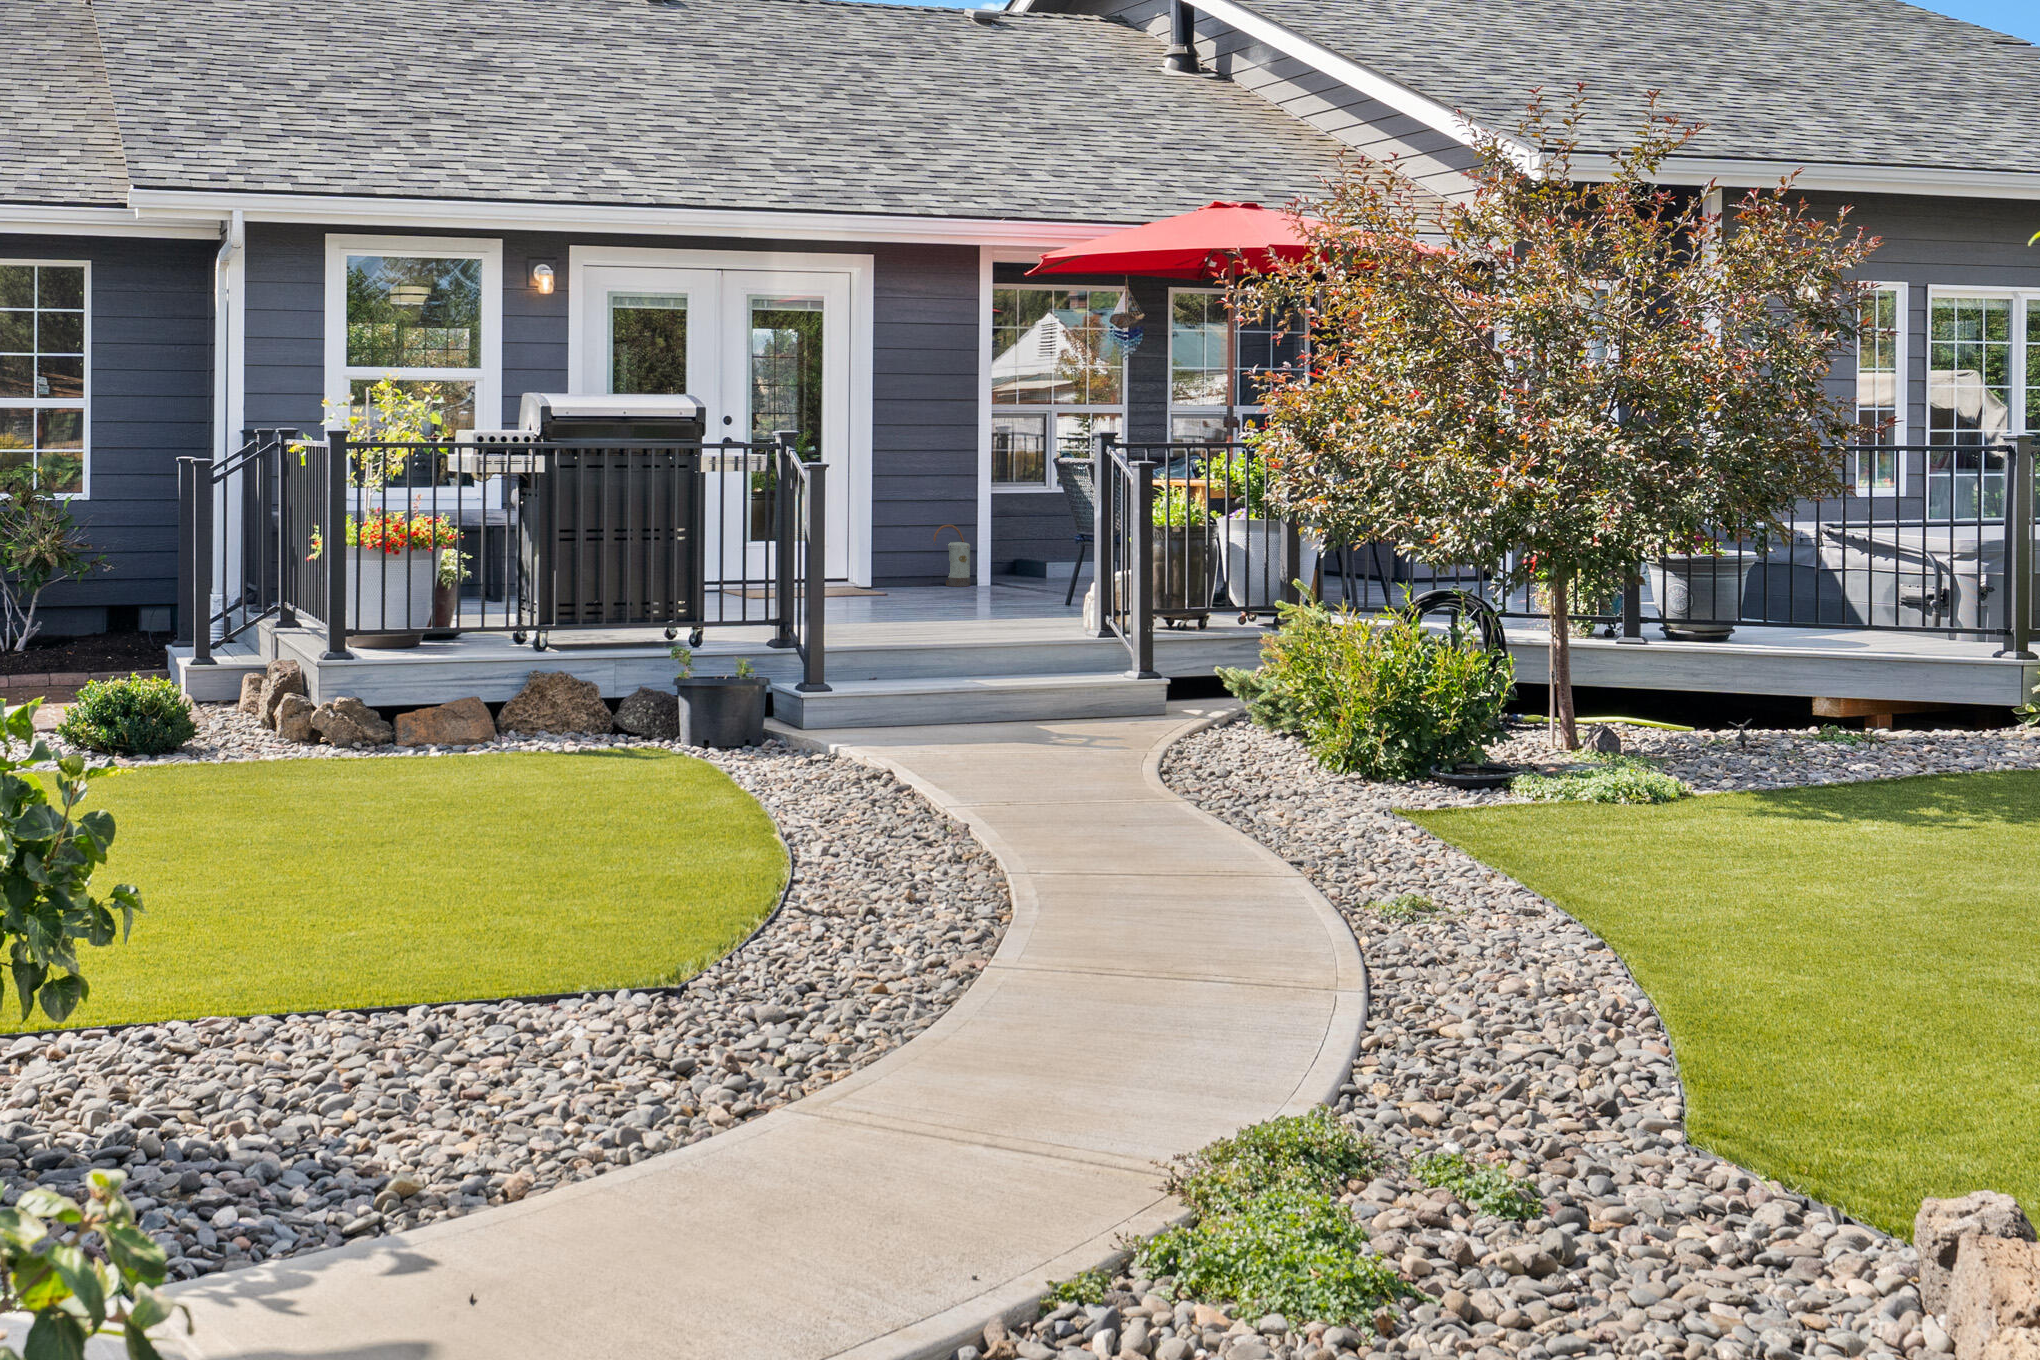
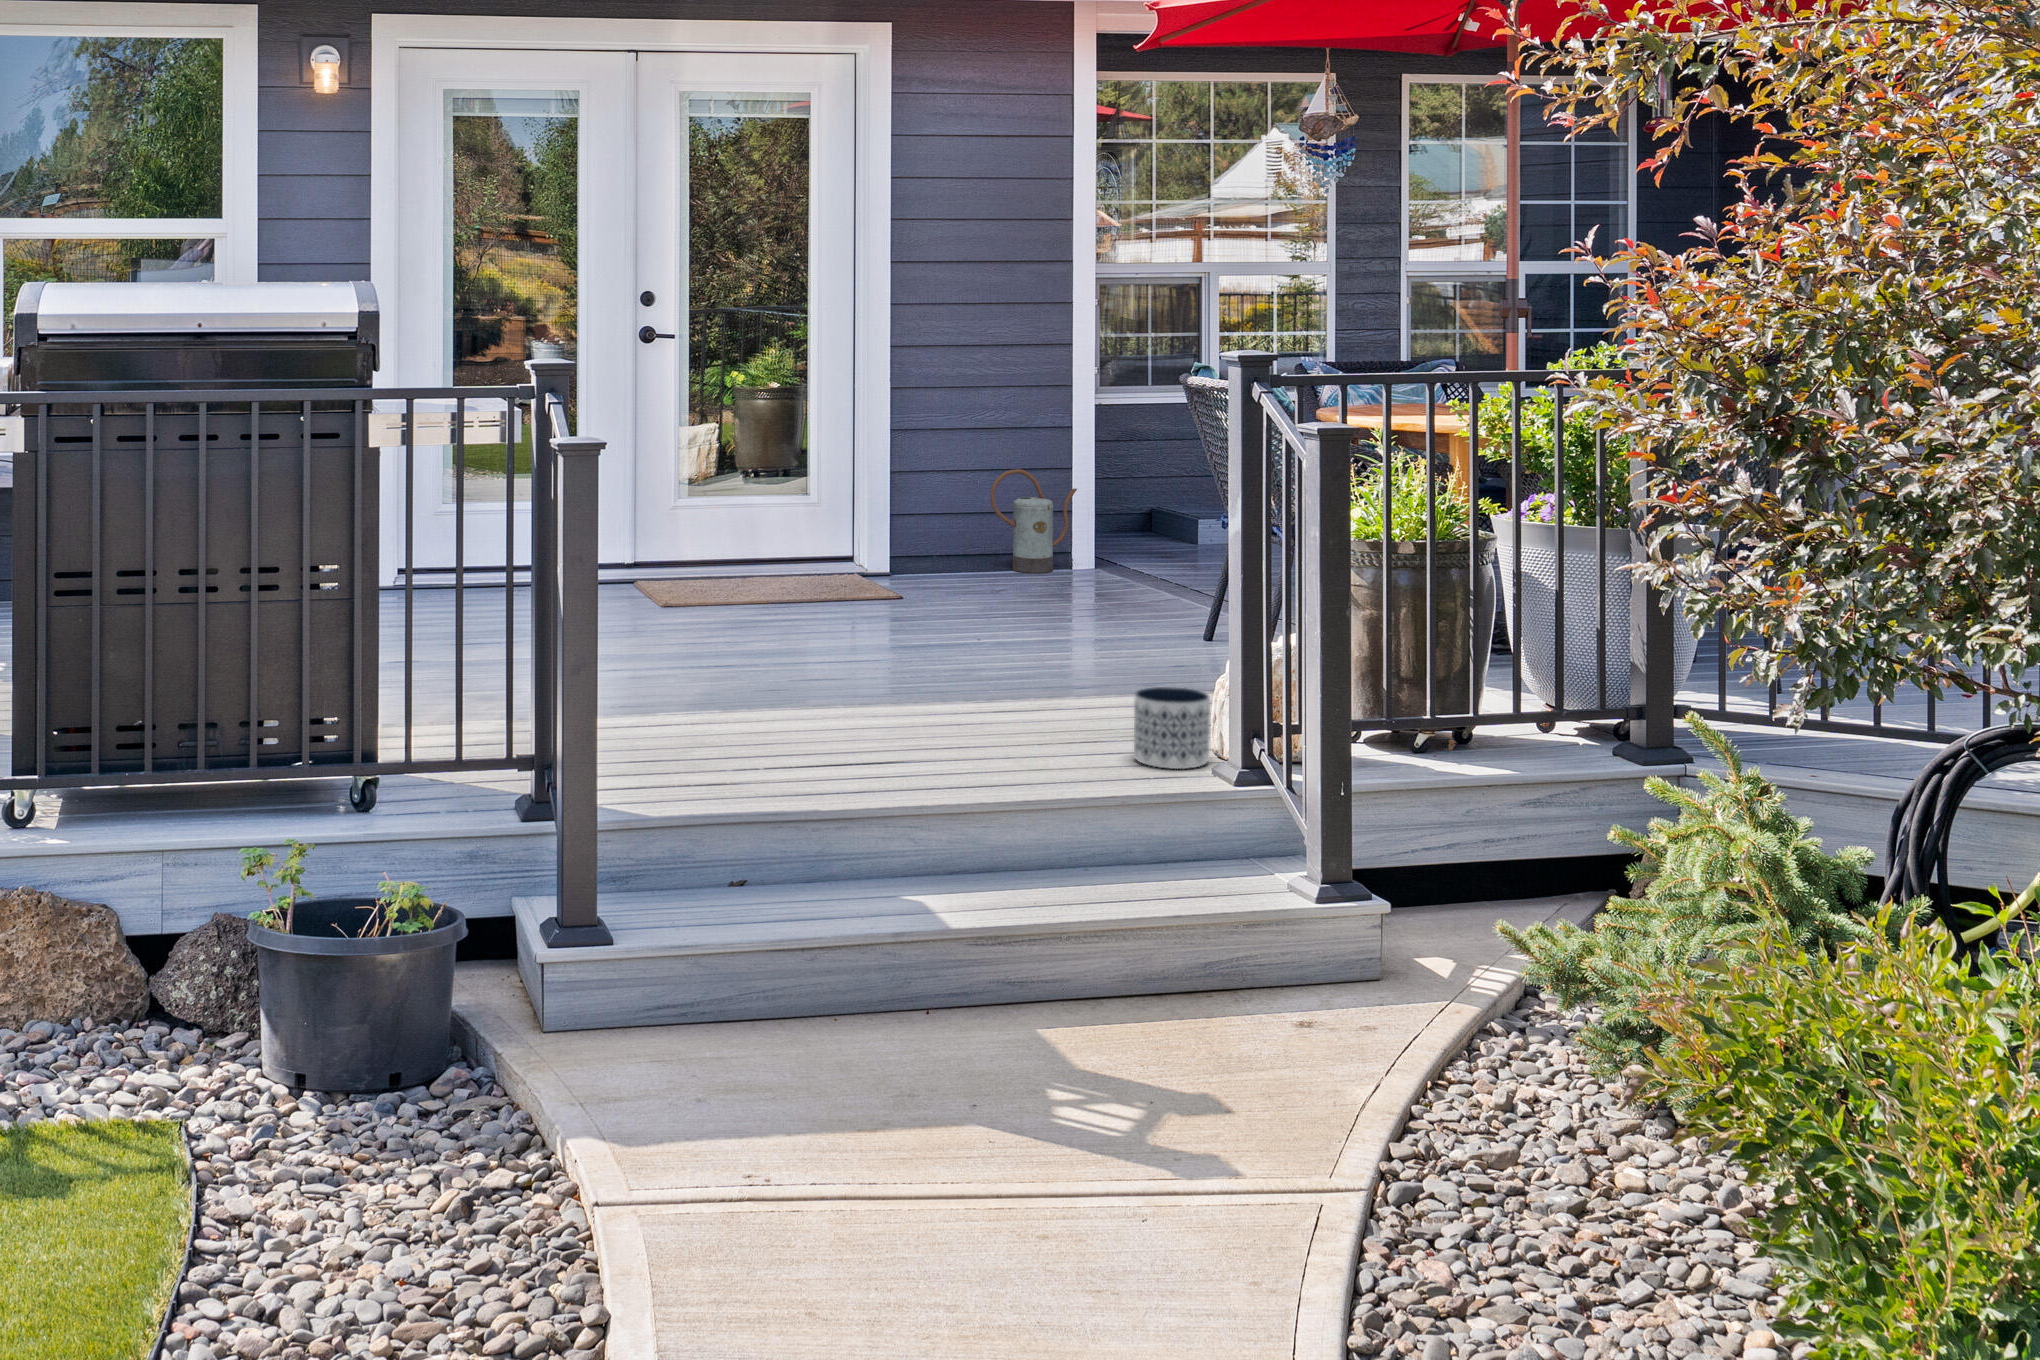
planter: none [1056,600,1092,636] -> present [1134,687,1210,769]

